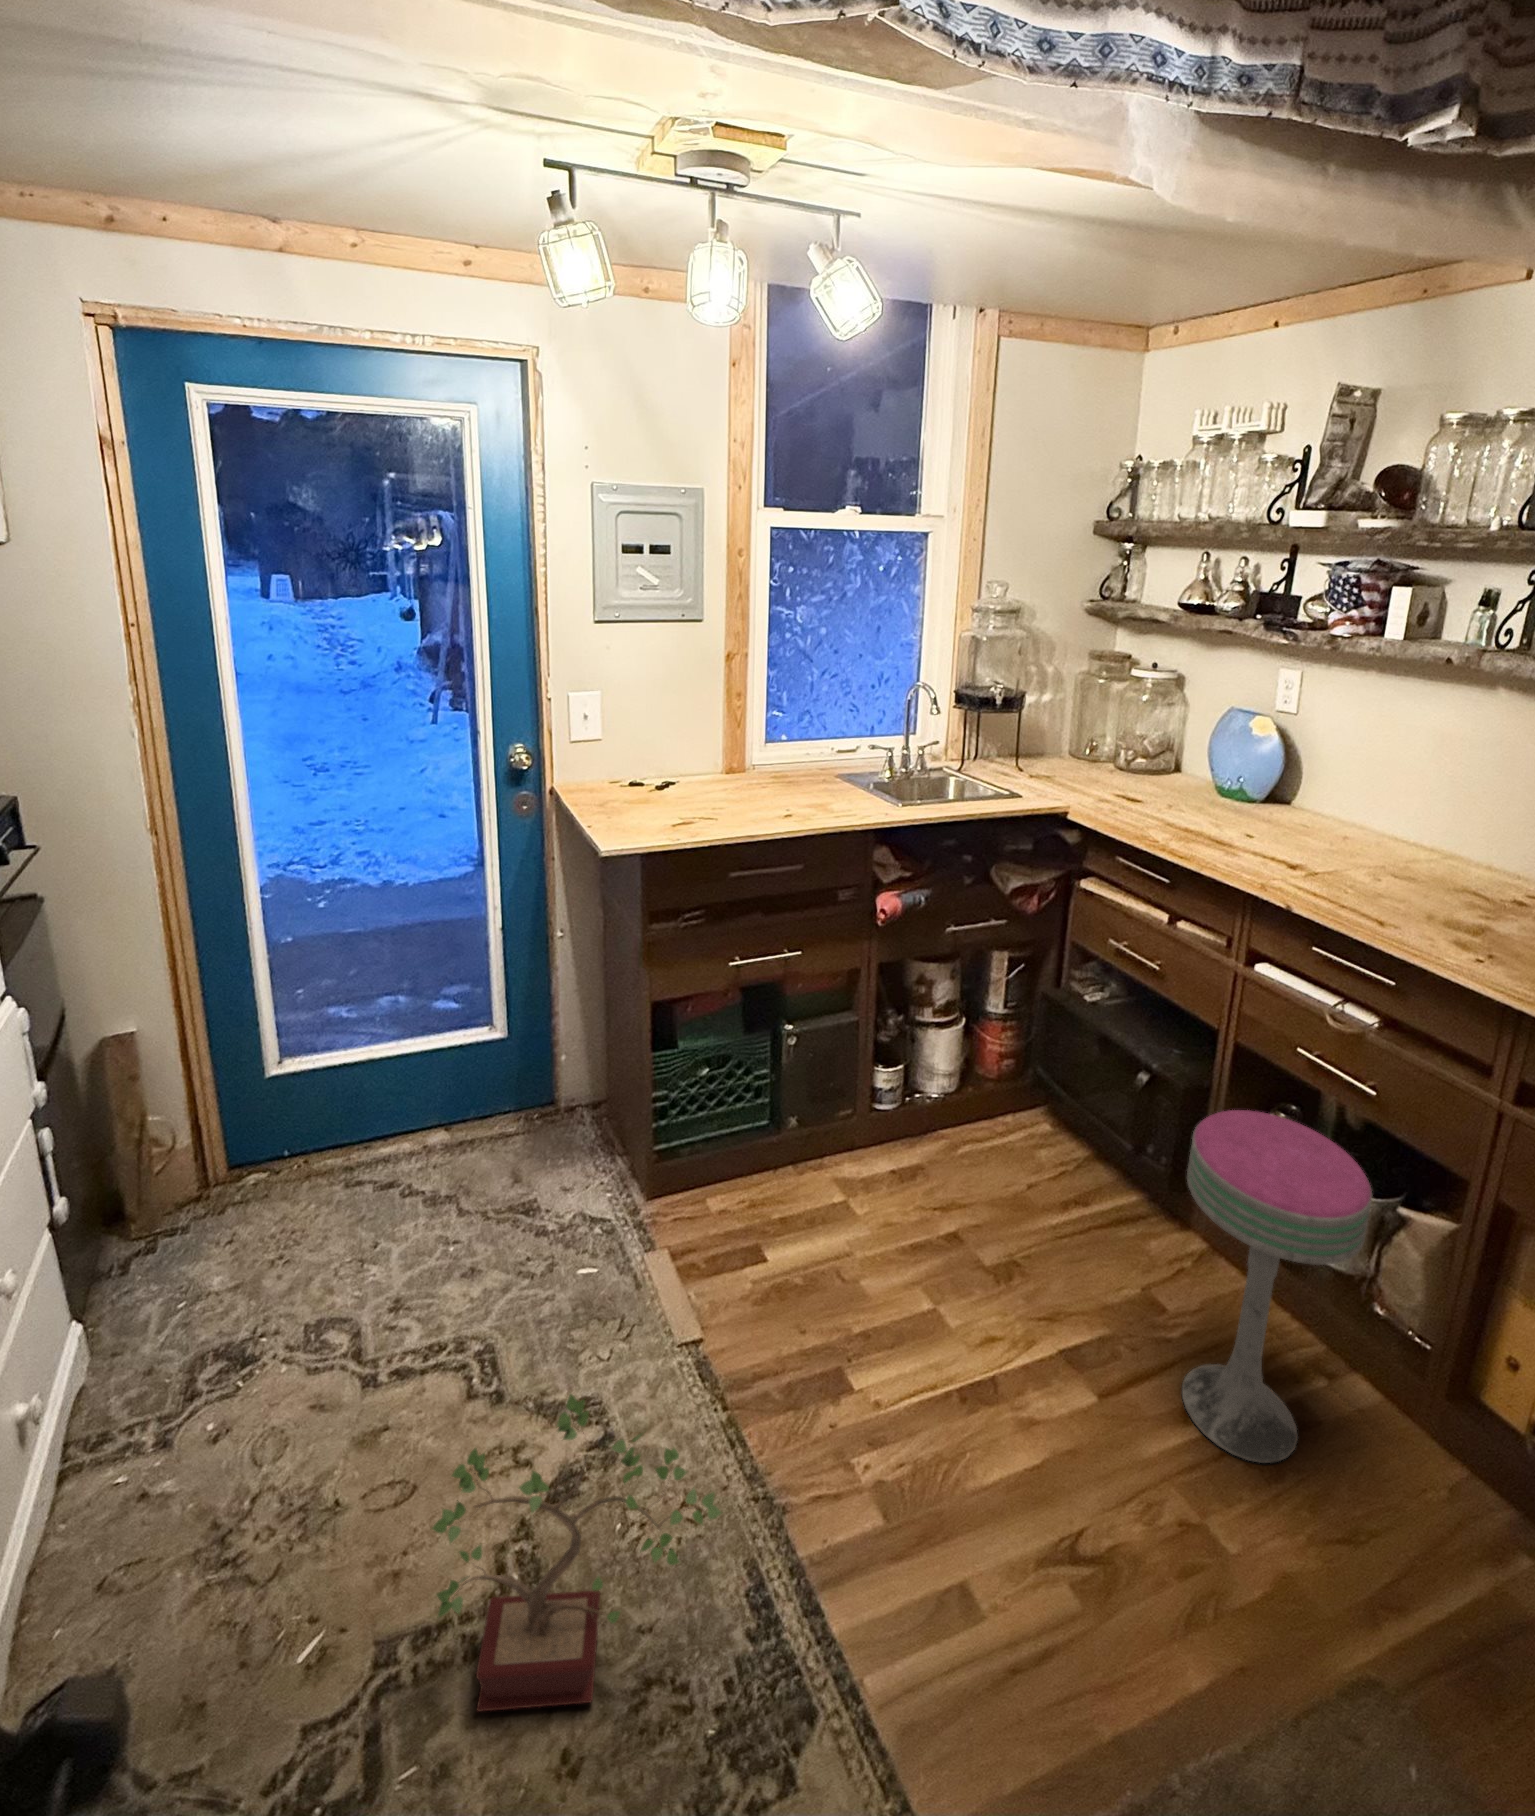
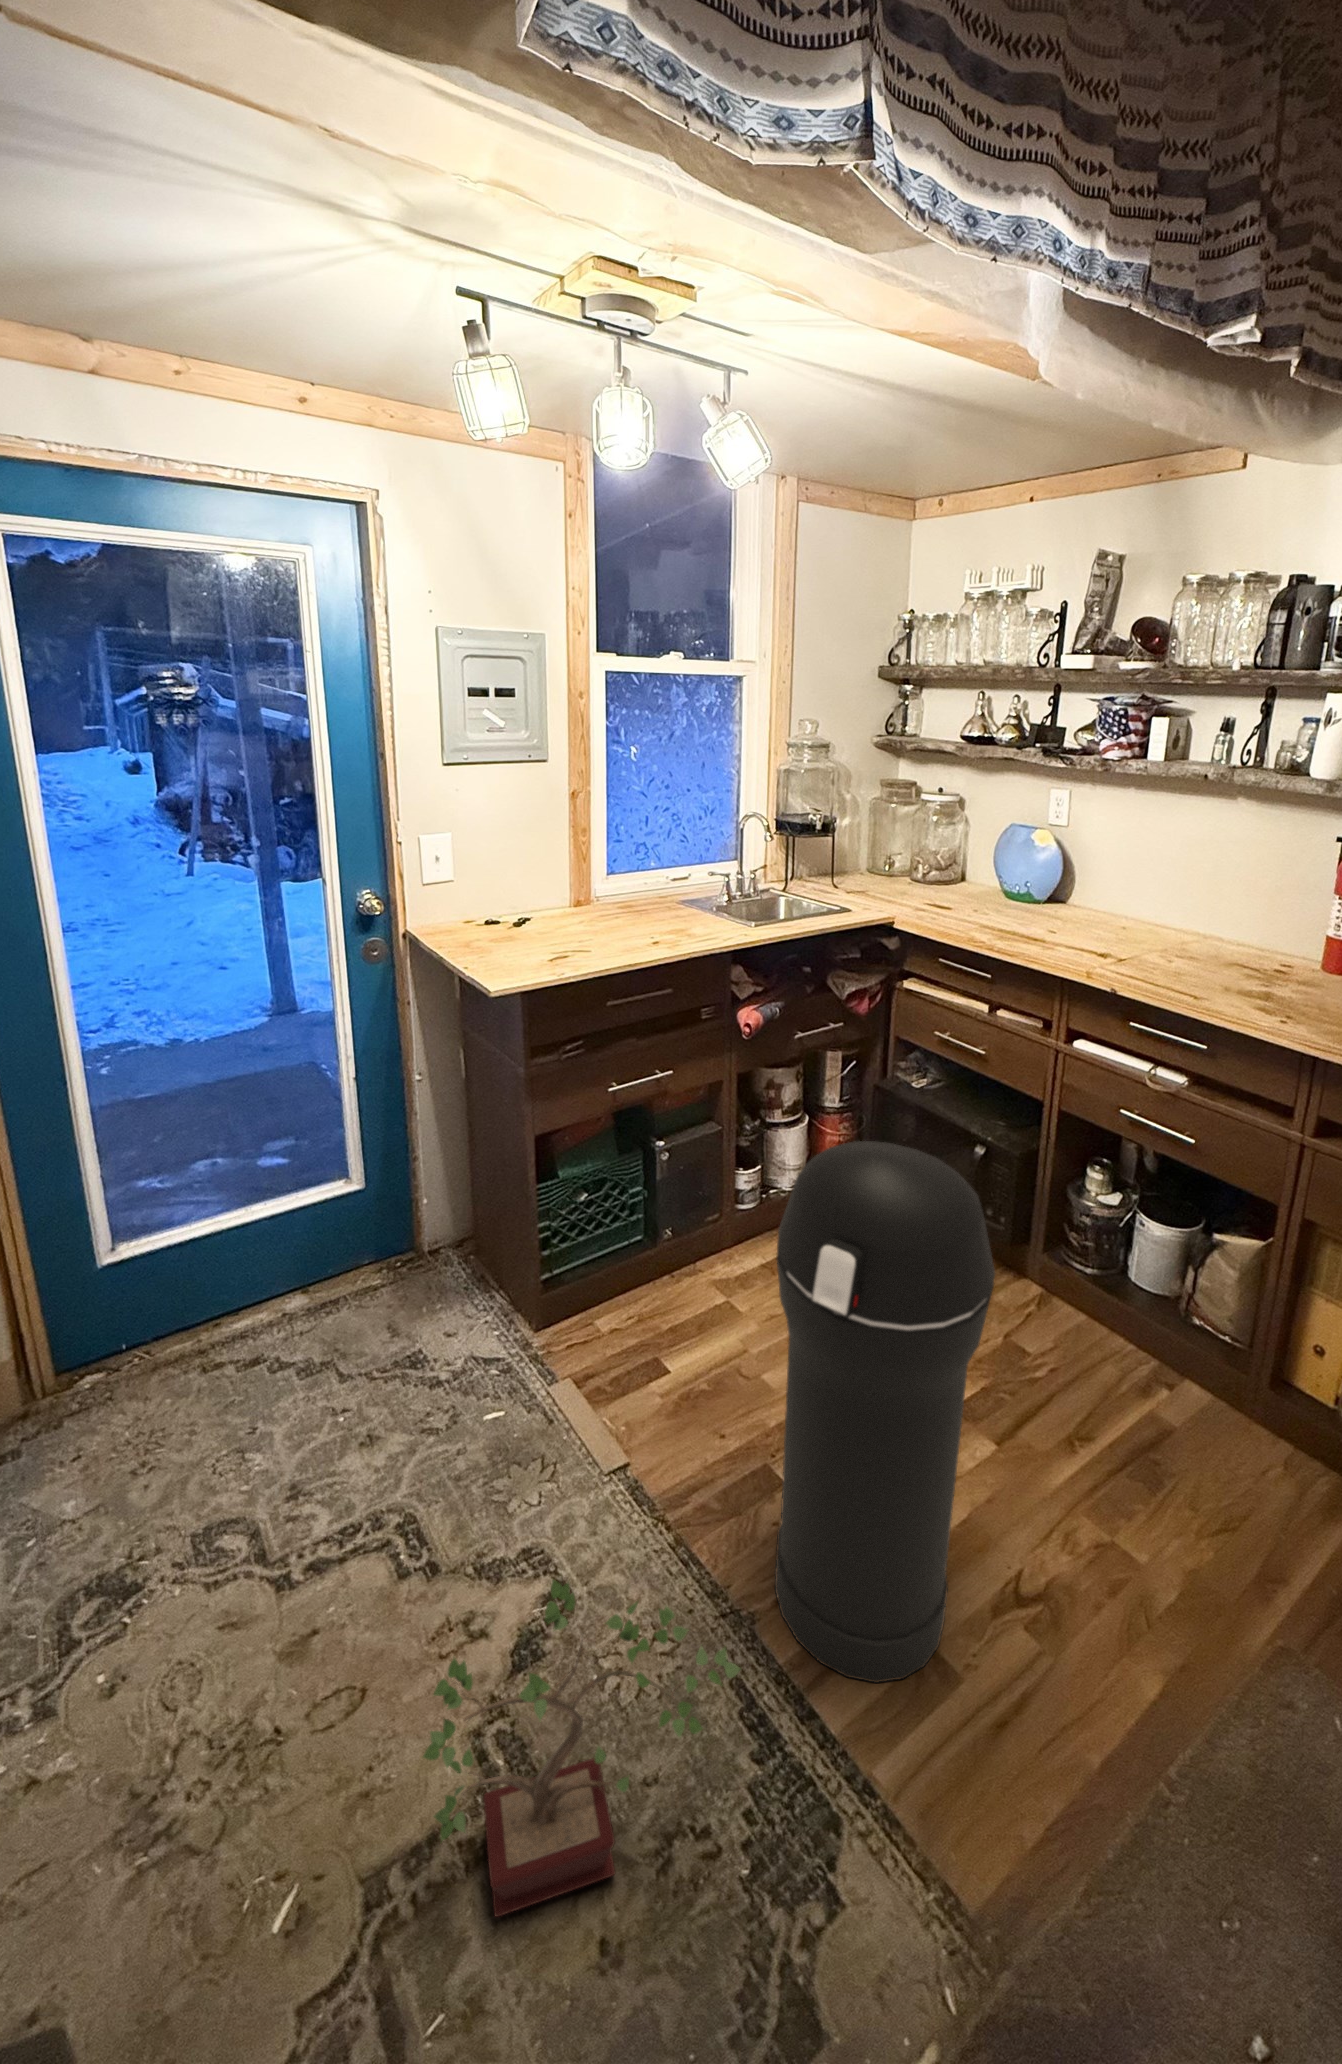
trash can: none [814,1041,1034,1595] -> present [775,1141,995,1683]
bar stool: present [1182,1110,1373,1463] -> none [1081,1160,1271,1478]

